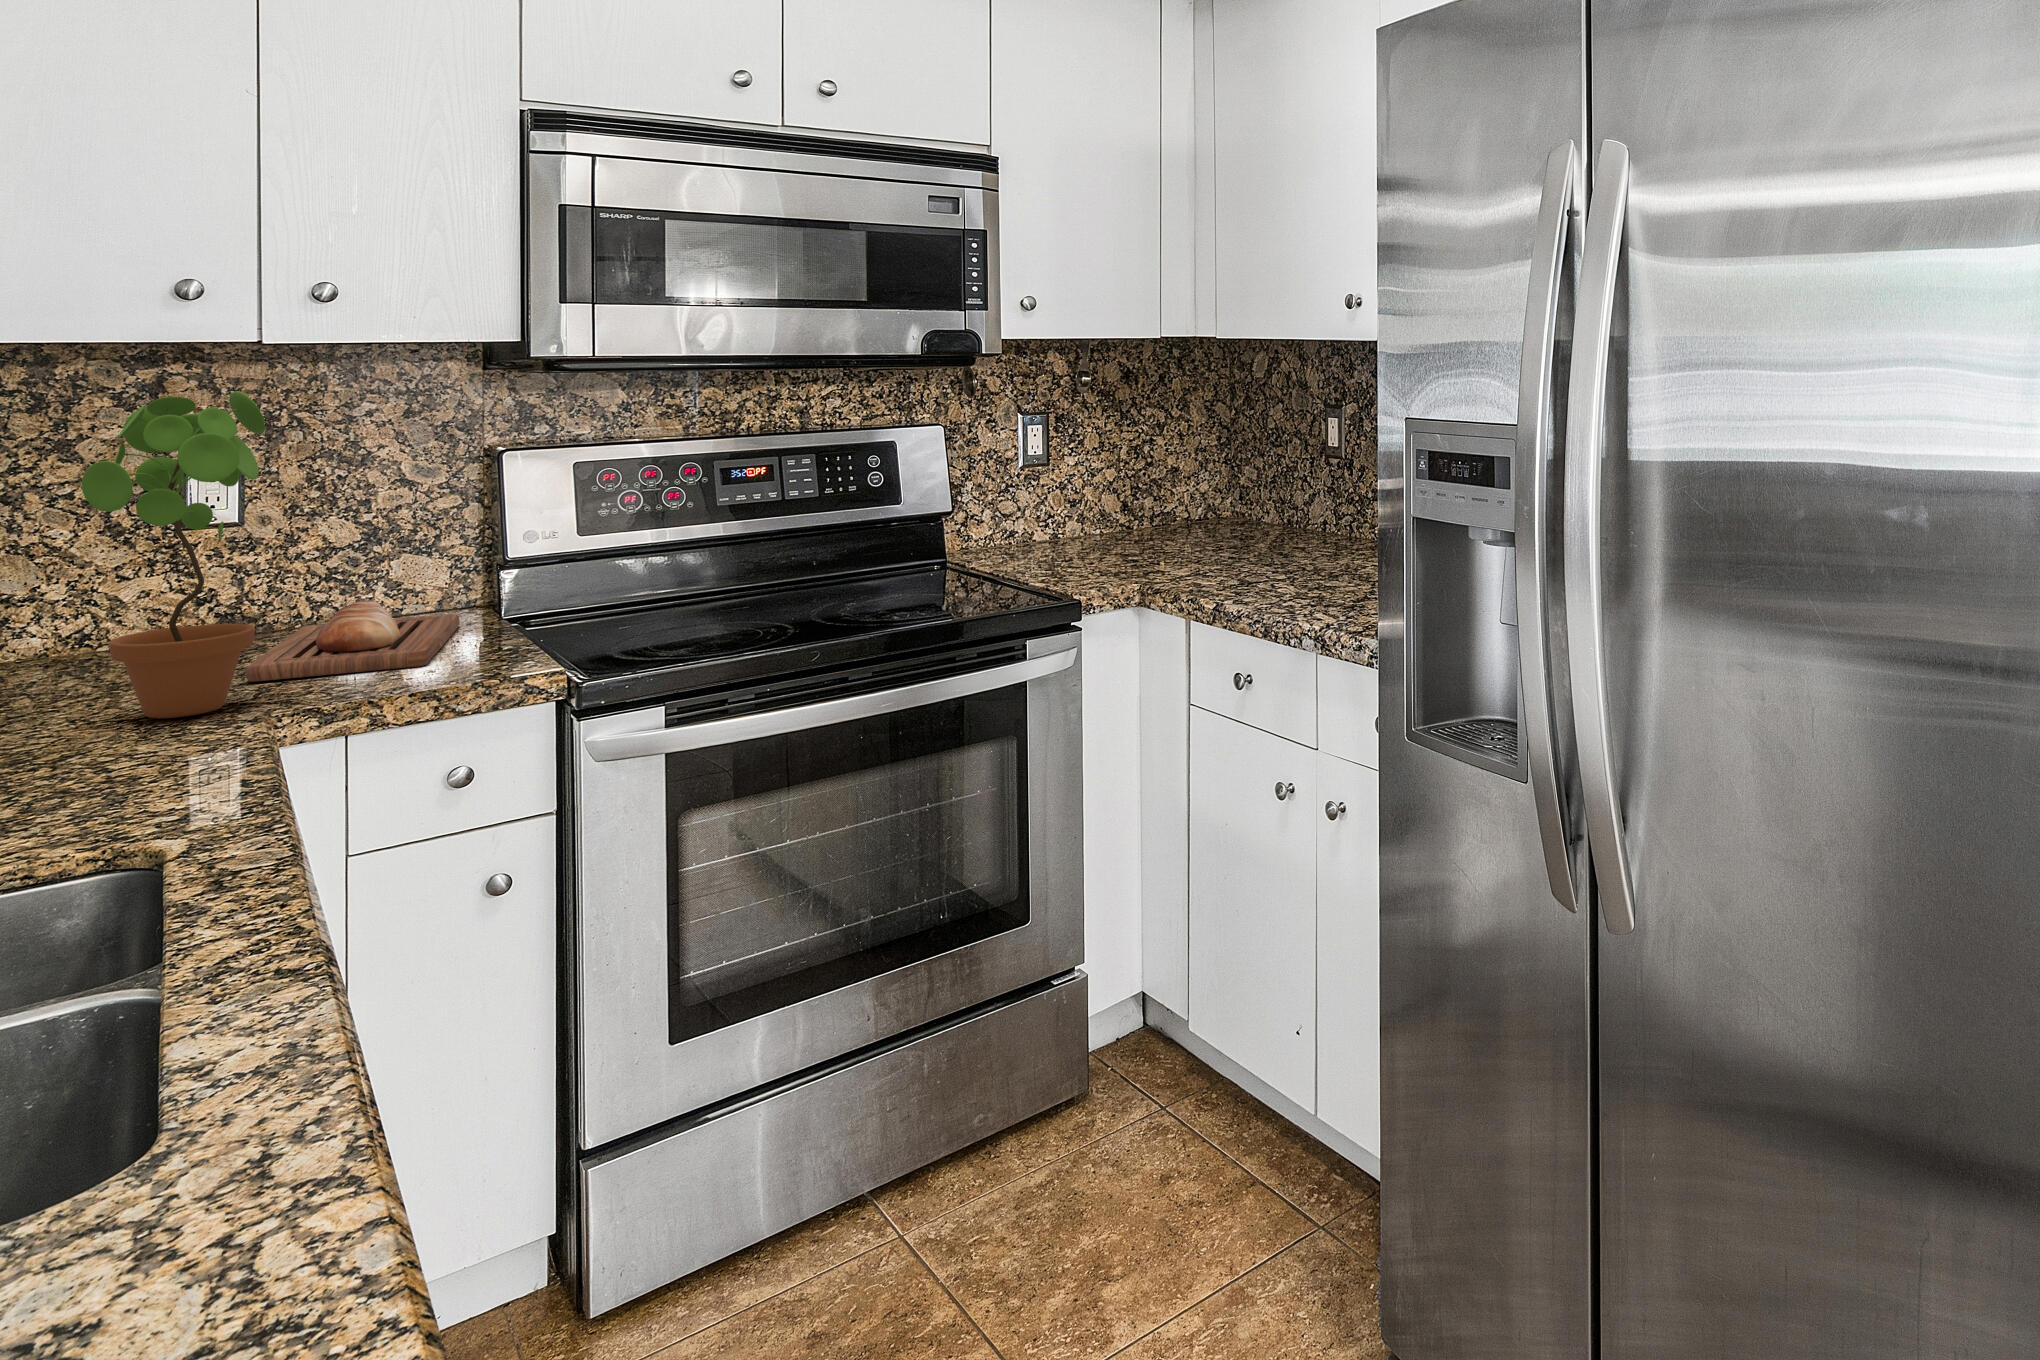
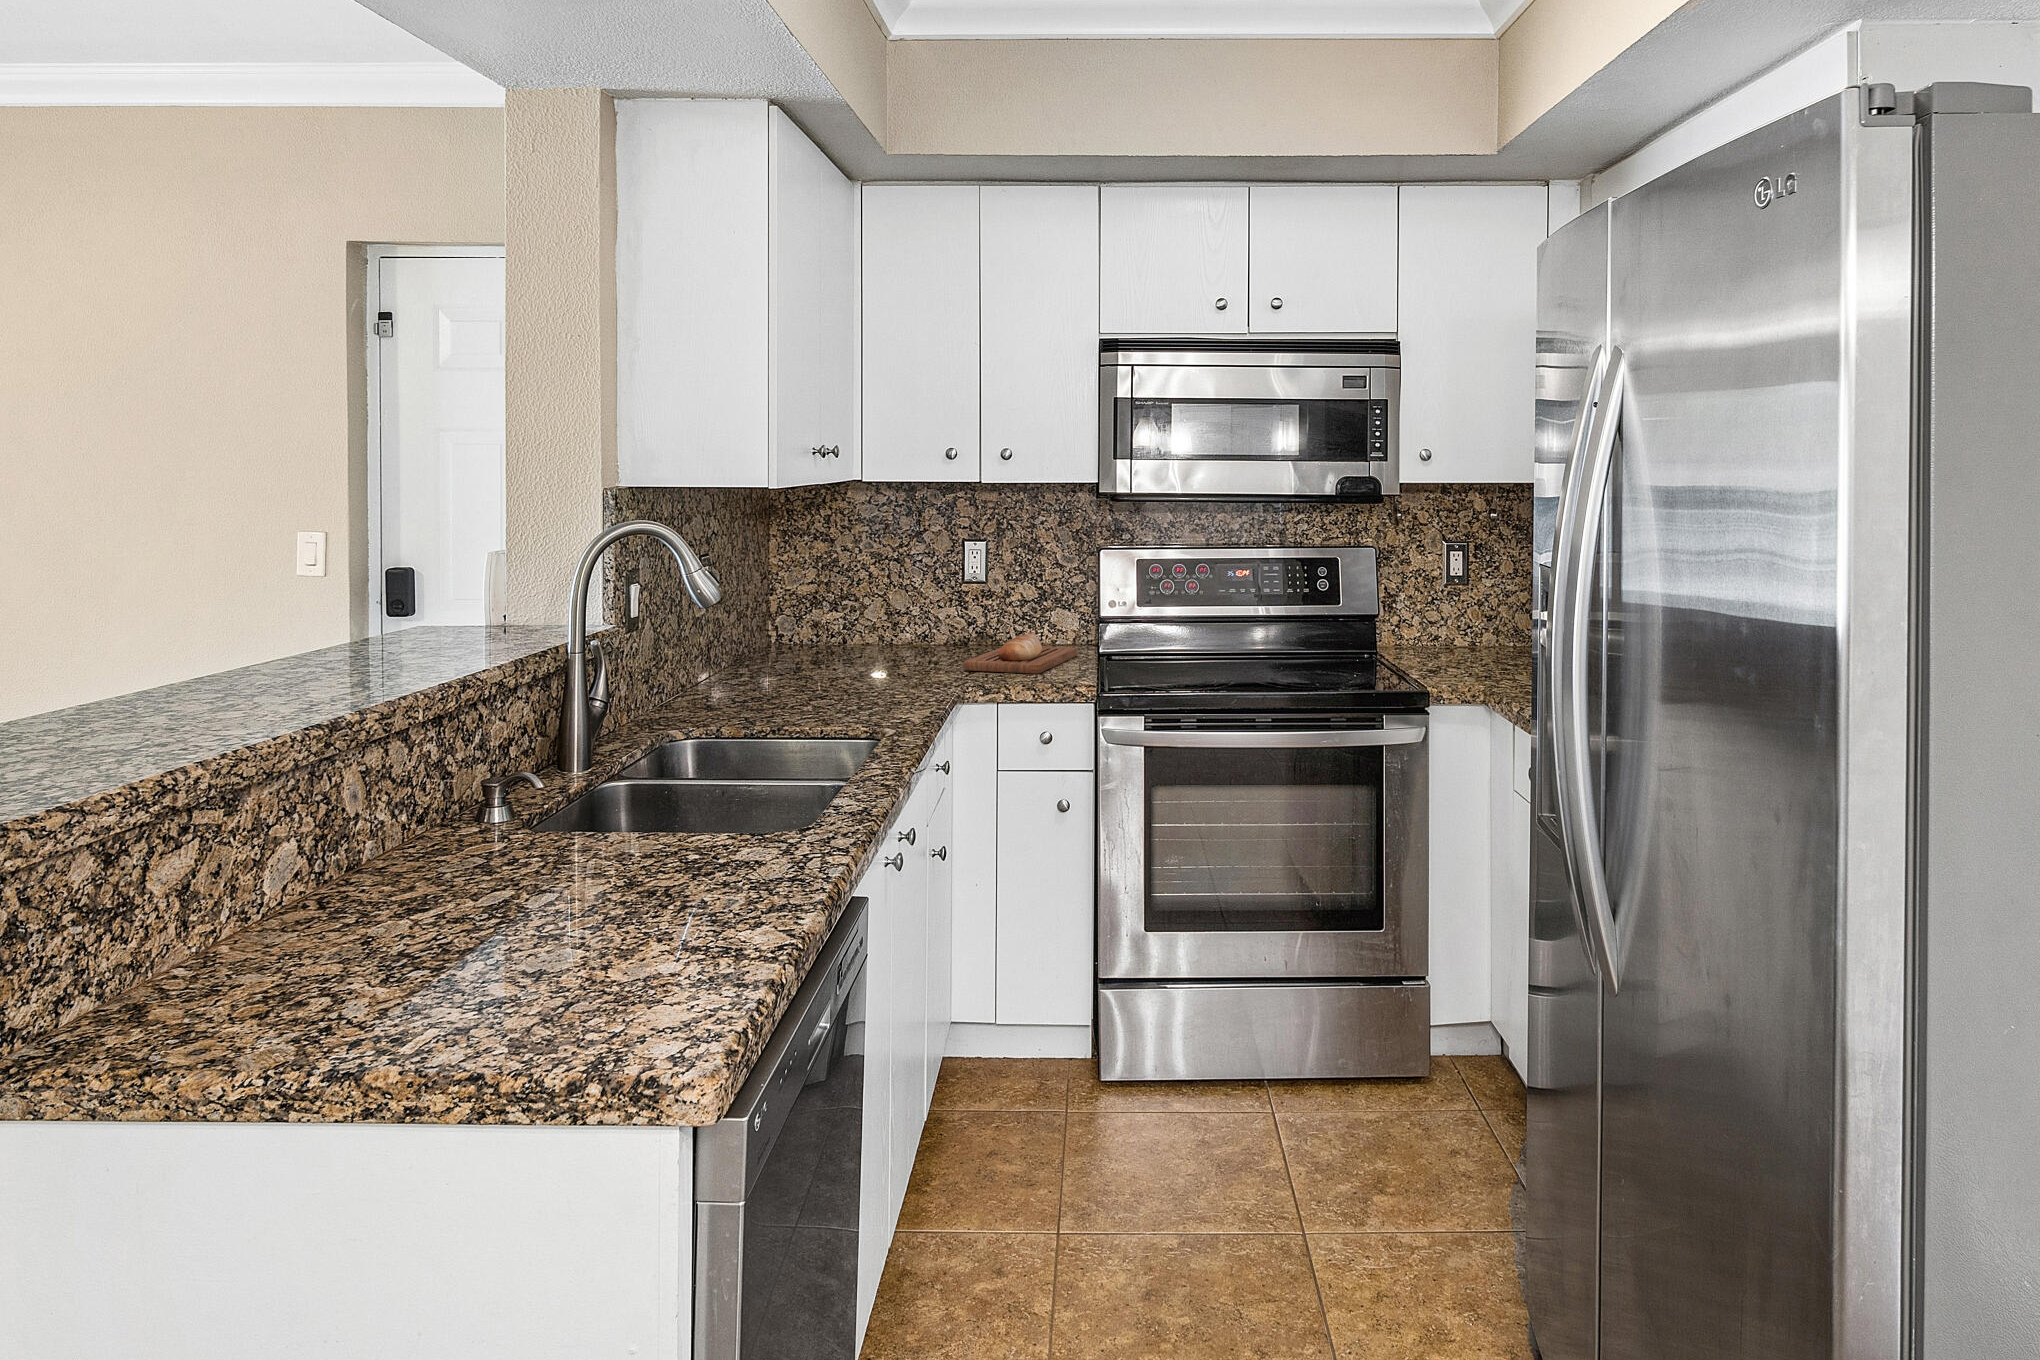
potted plant: present [82,391,265,718] -> none [888,511,963,682]

